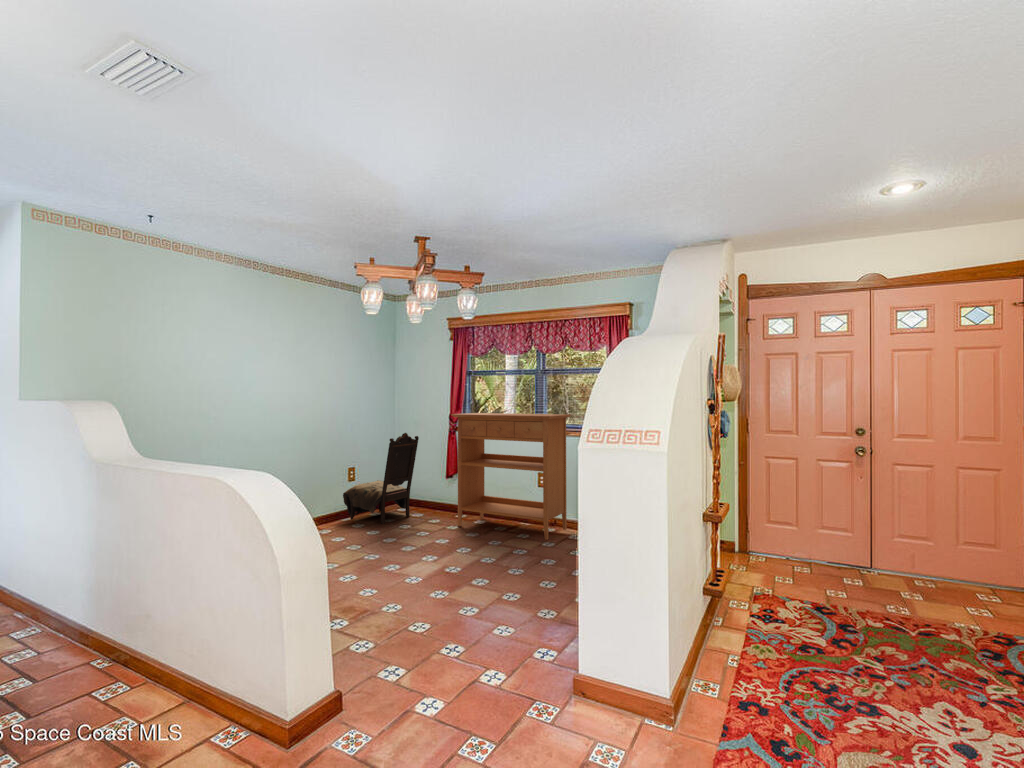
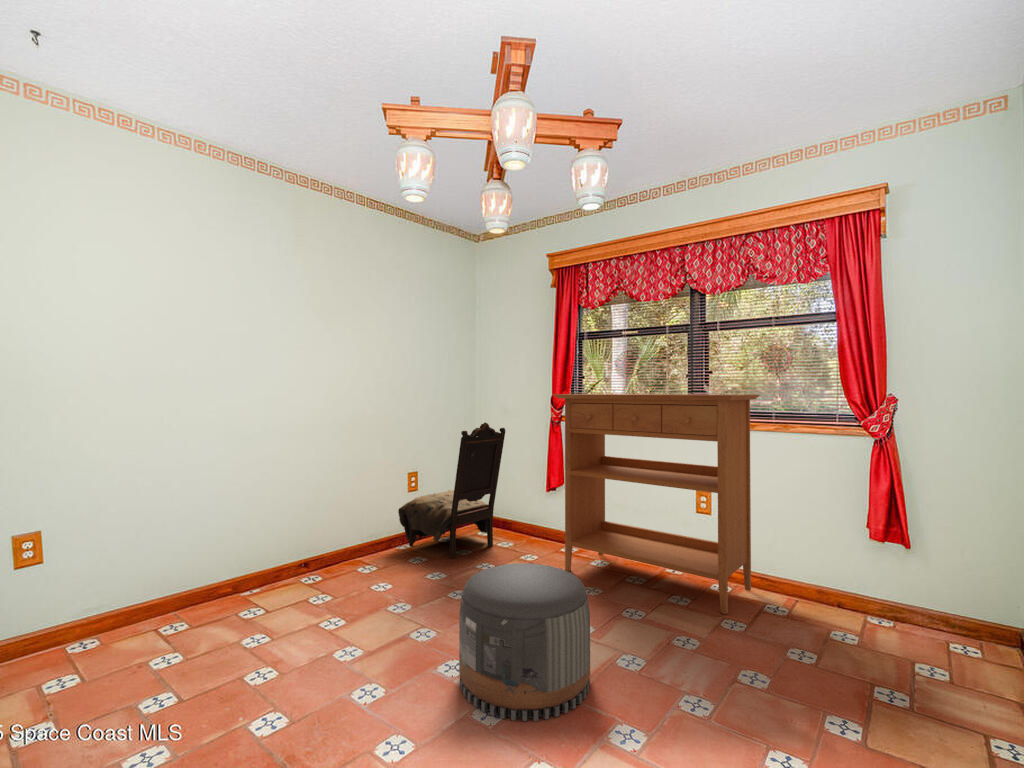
pouf: none [398,511,467,581] -> present [459,563,590,721]

